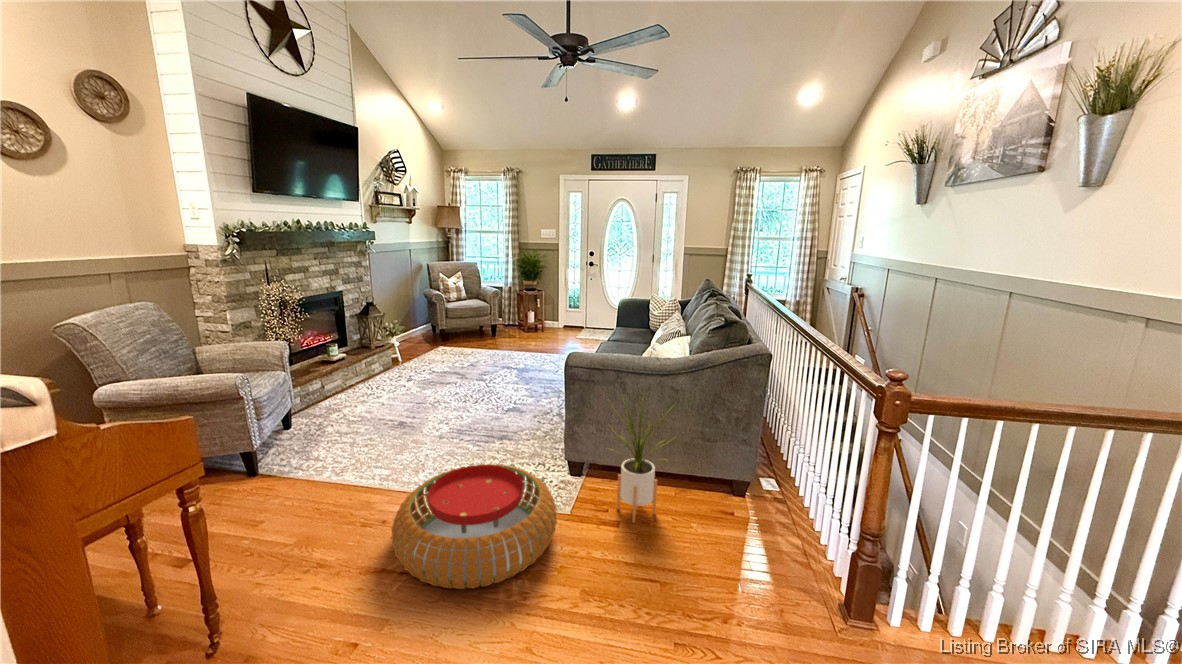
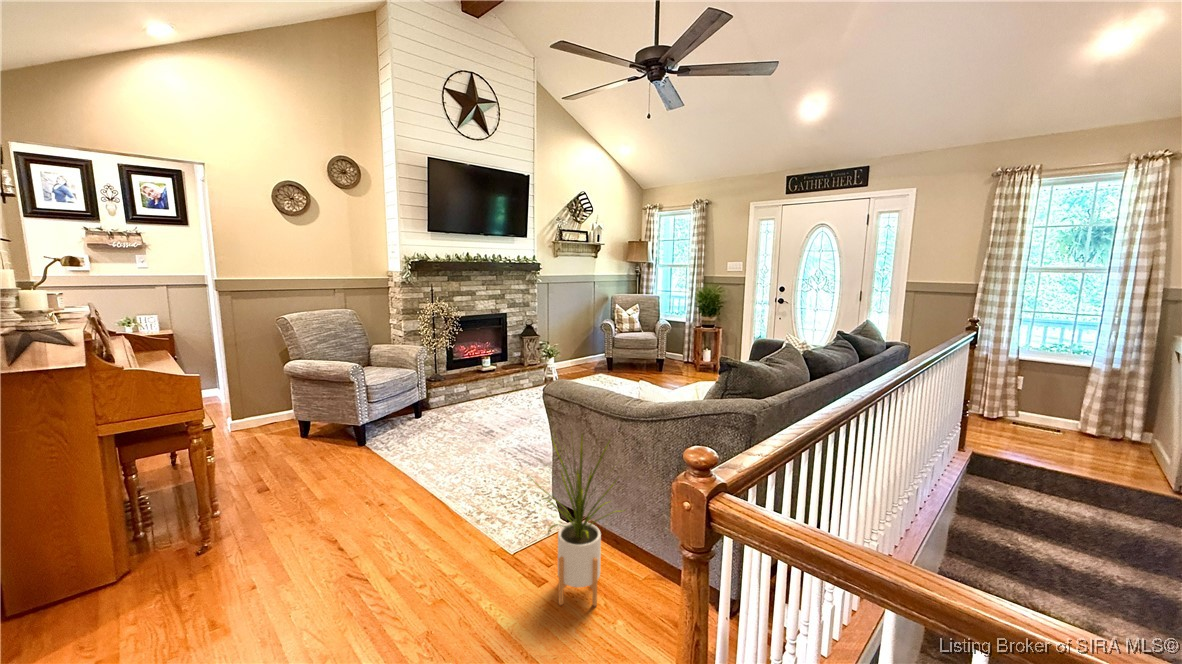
pouf: present [392,464,557,589] -> none [317,478,494,603]

